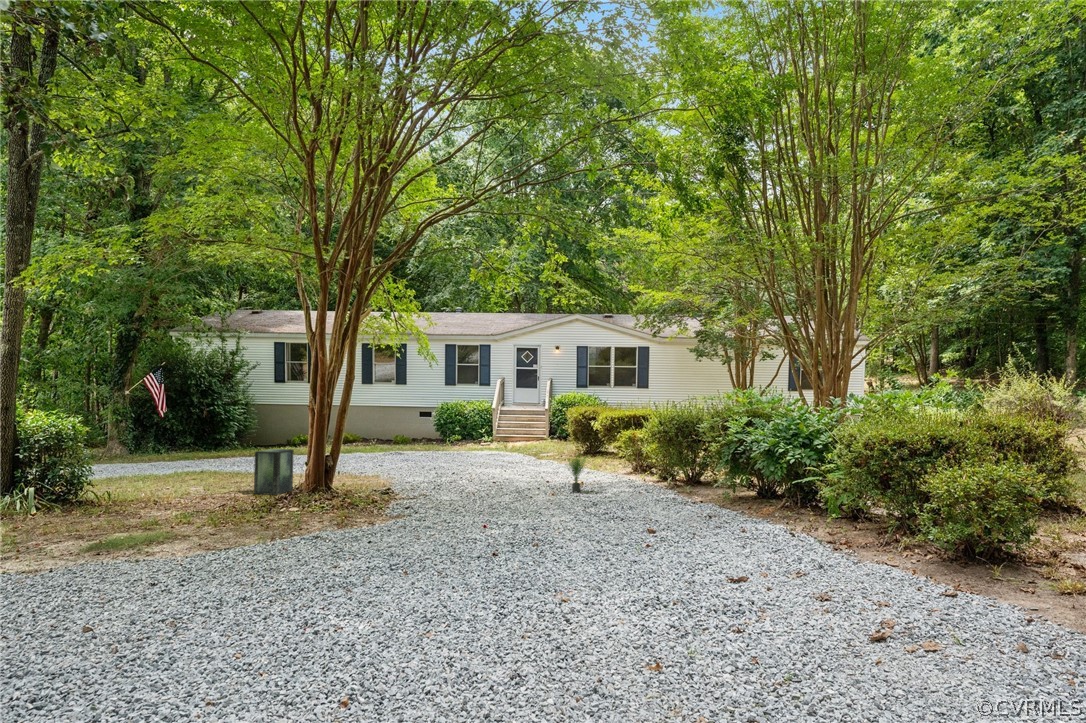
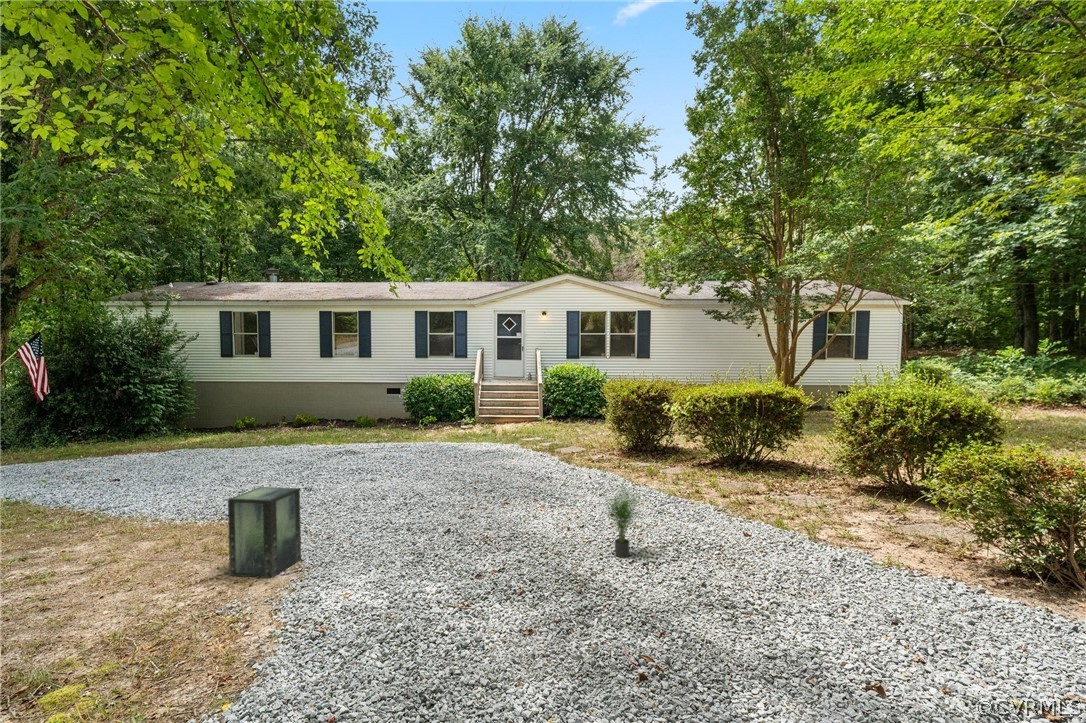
storage box: present [254,449,294,495] -> present [228,487,301,578]

